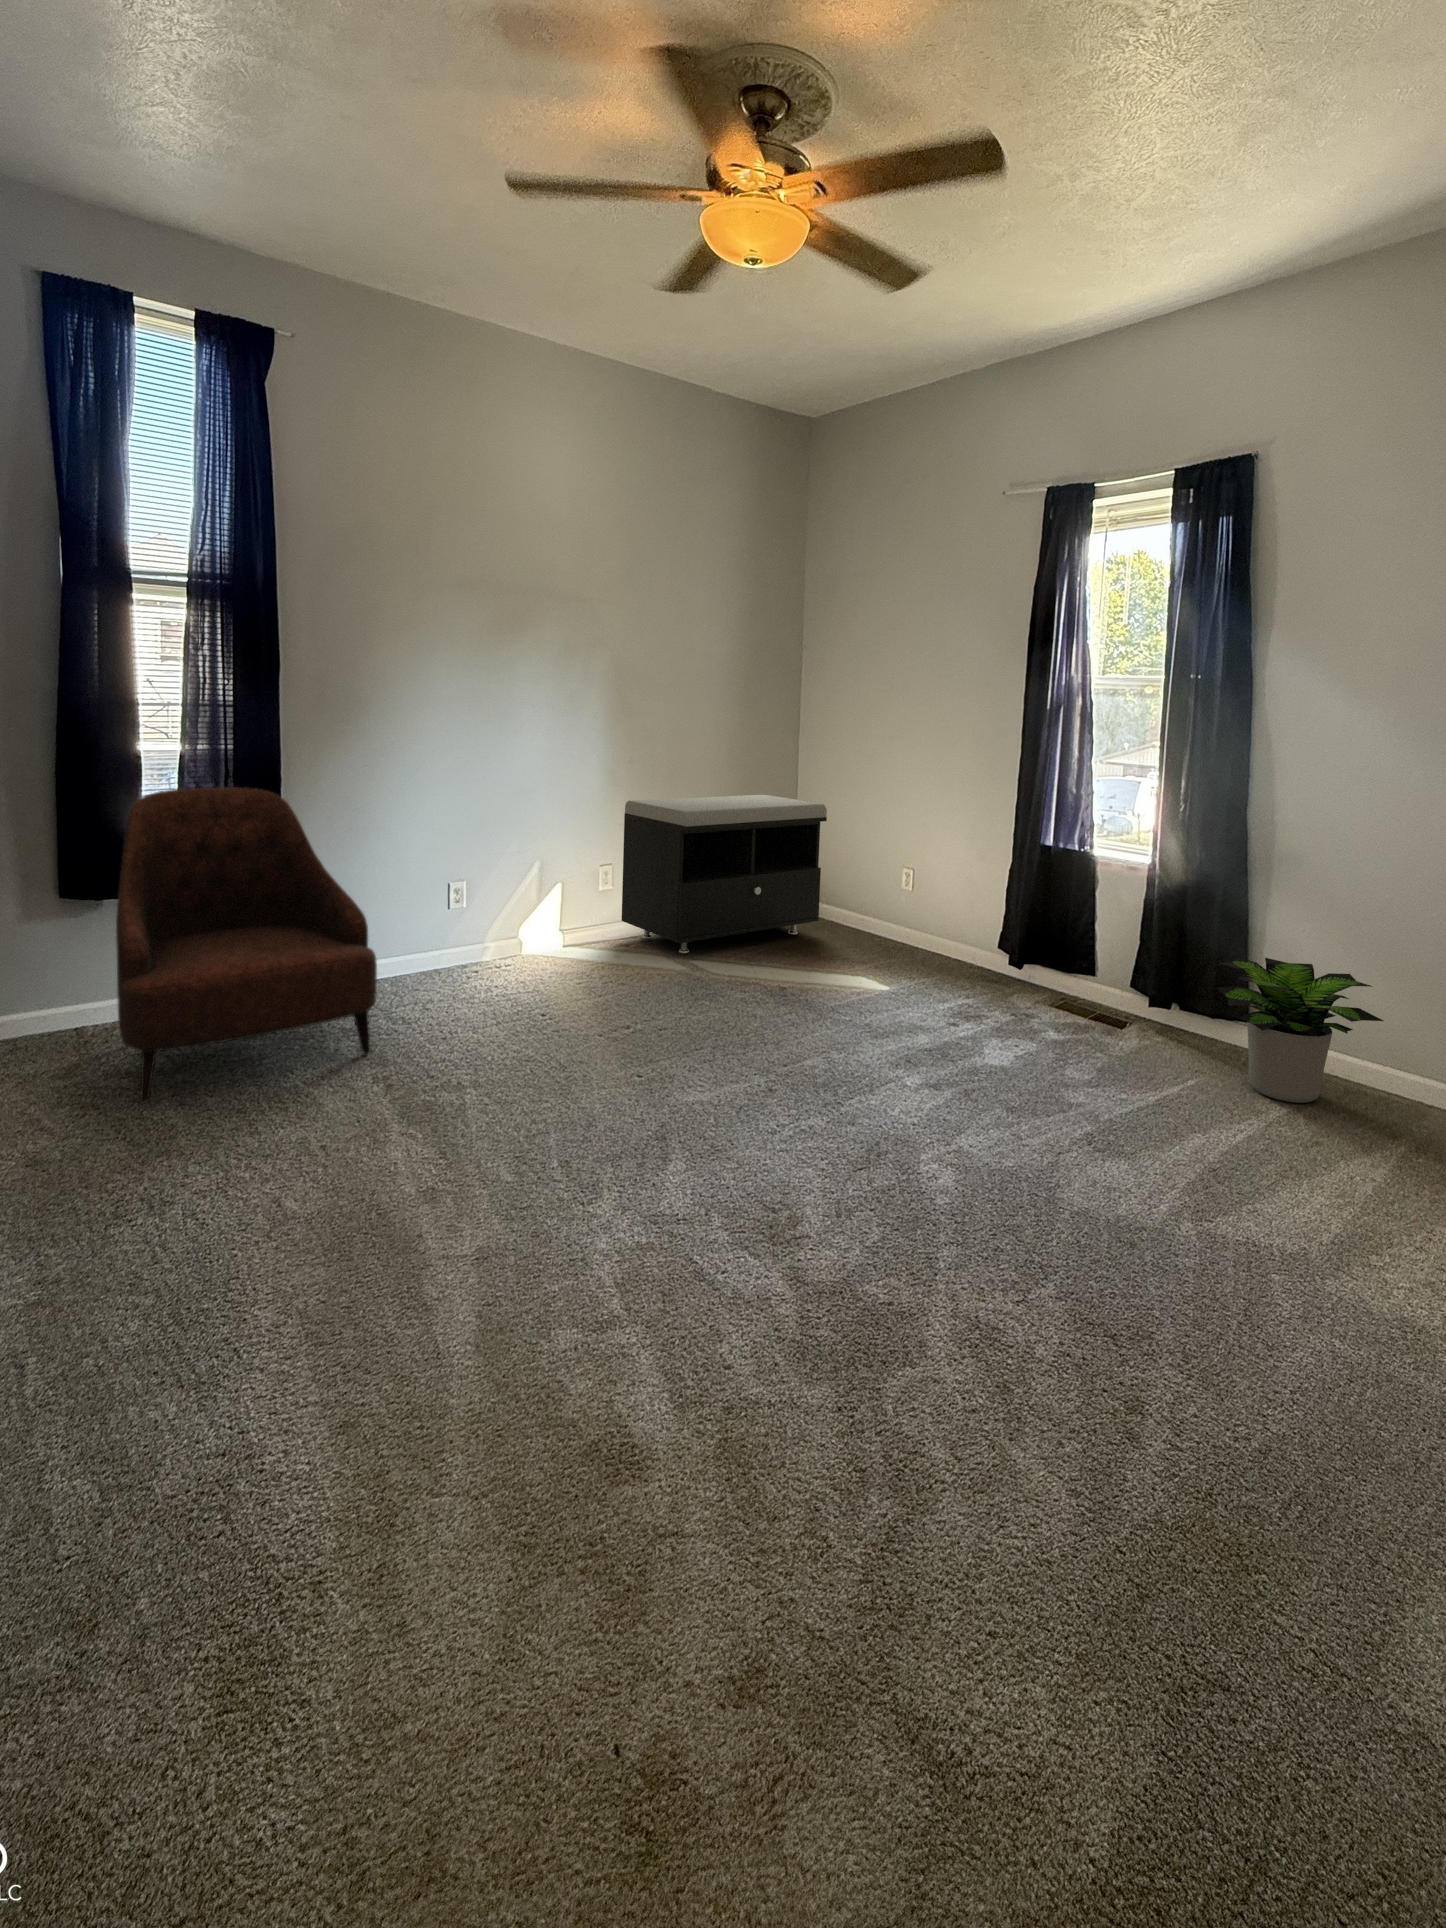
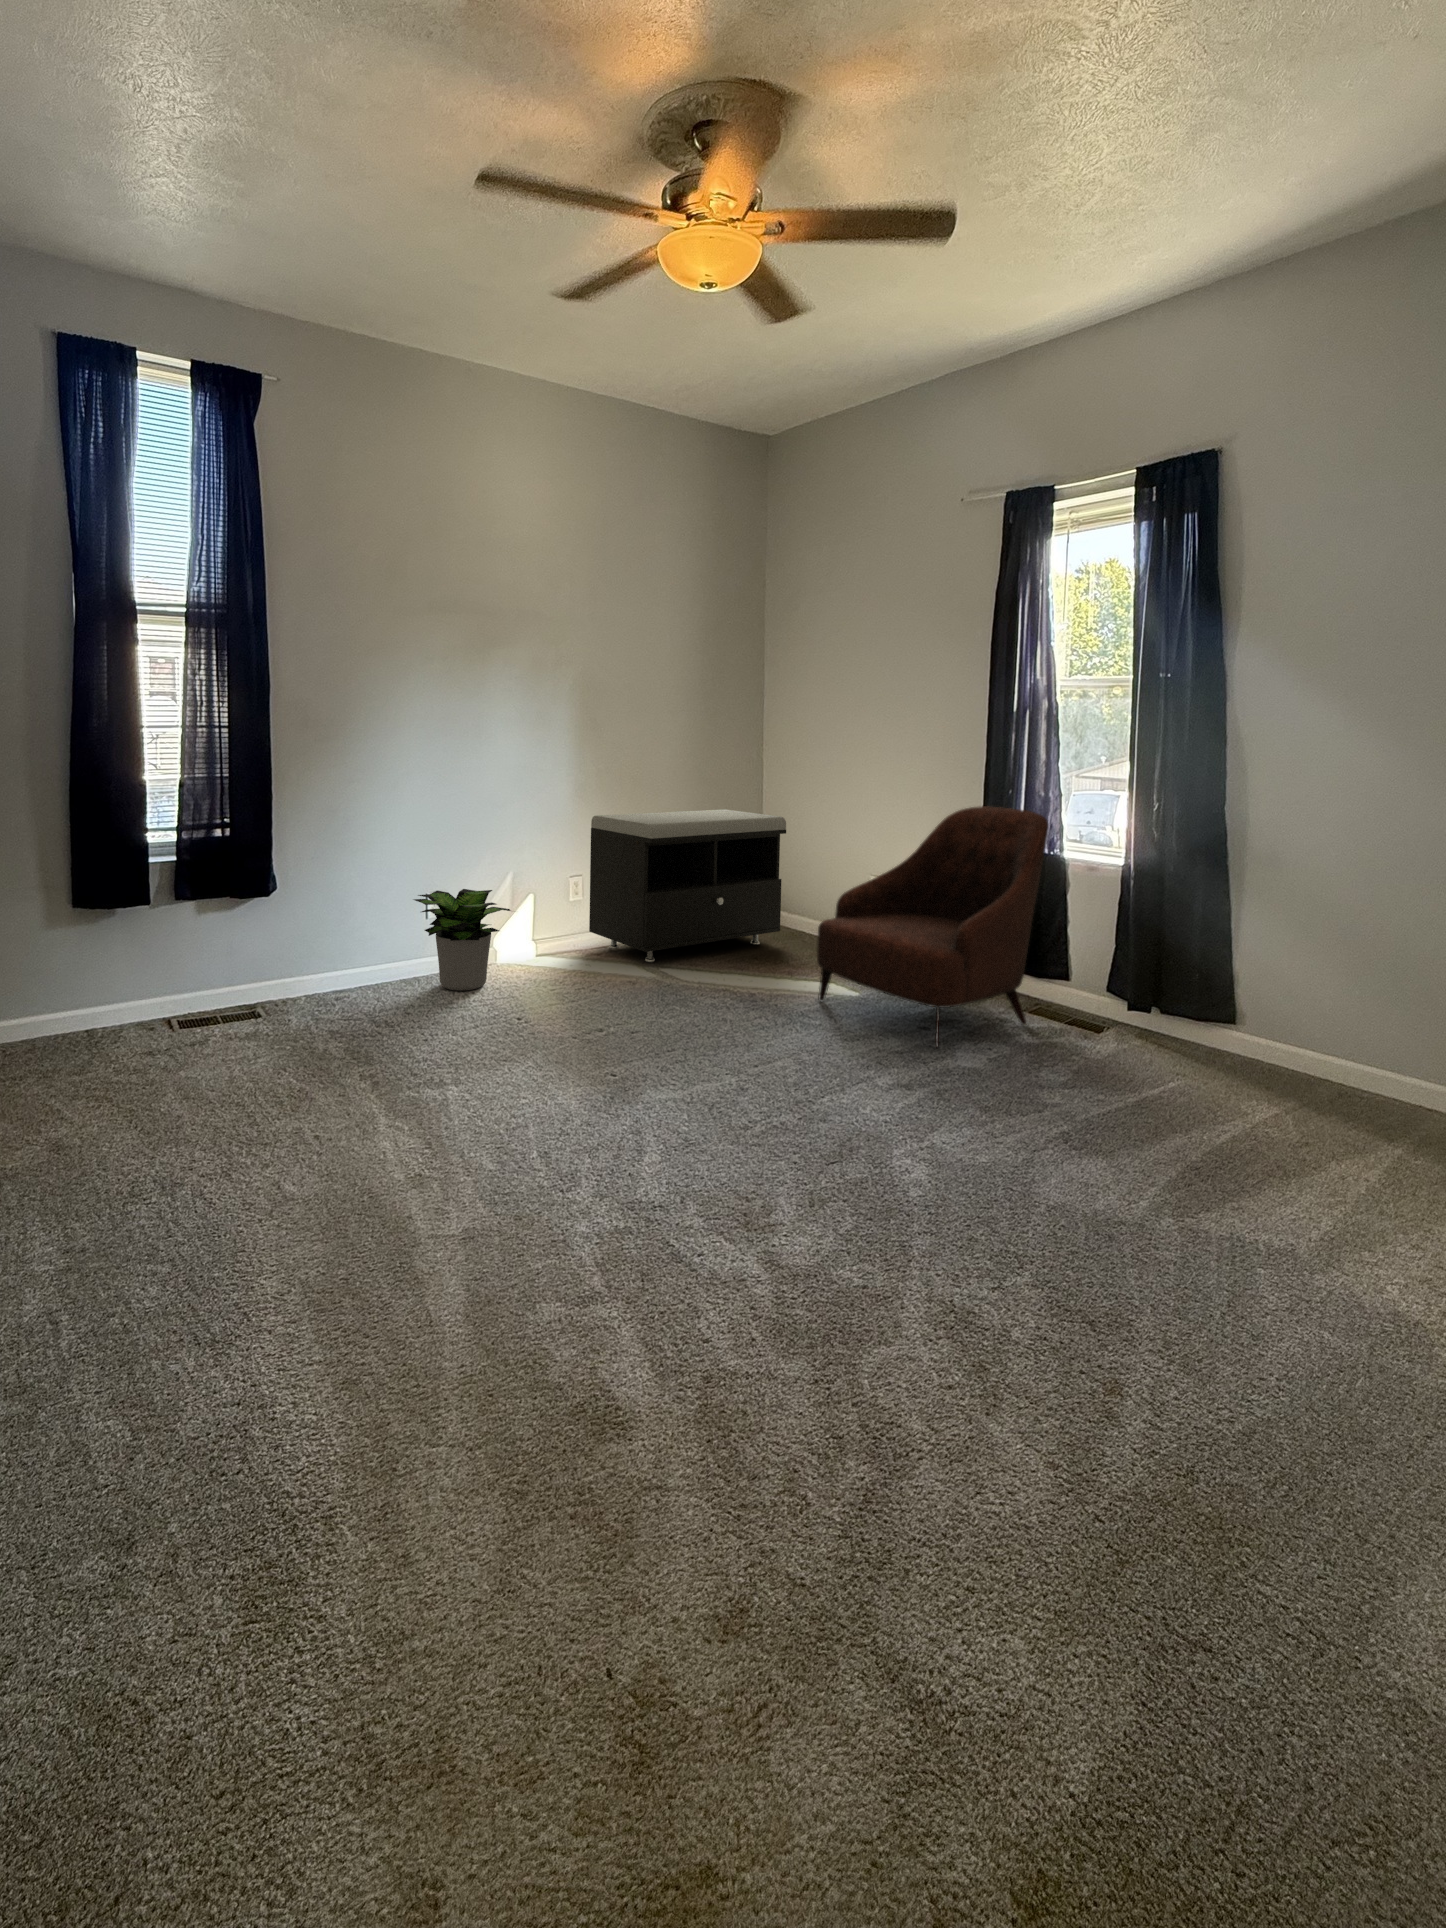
armchair: present [116,787,377,1103] -> present [817,806,1049,1047]
potted plant: present [1217,957,1383,1103] -> present [414,889,511,991]

